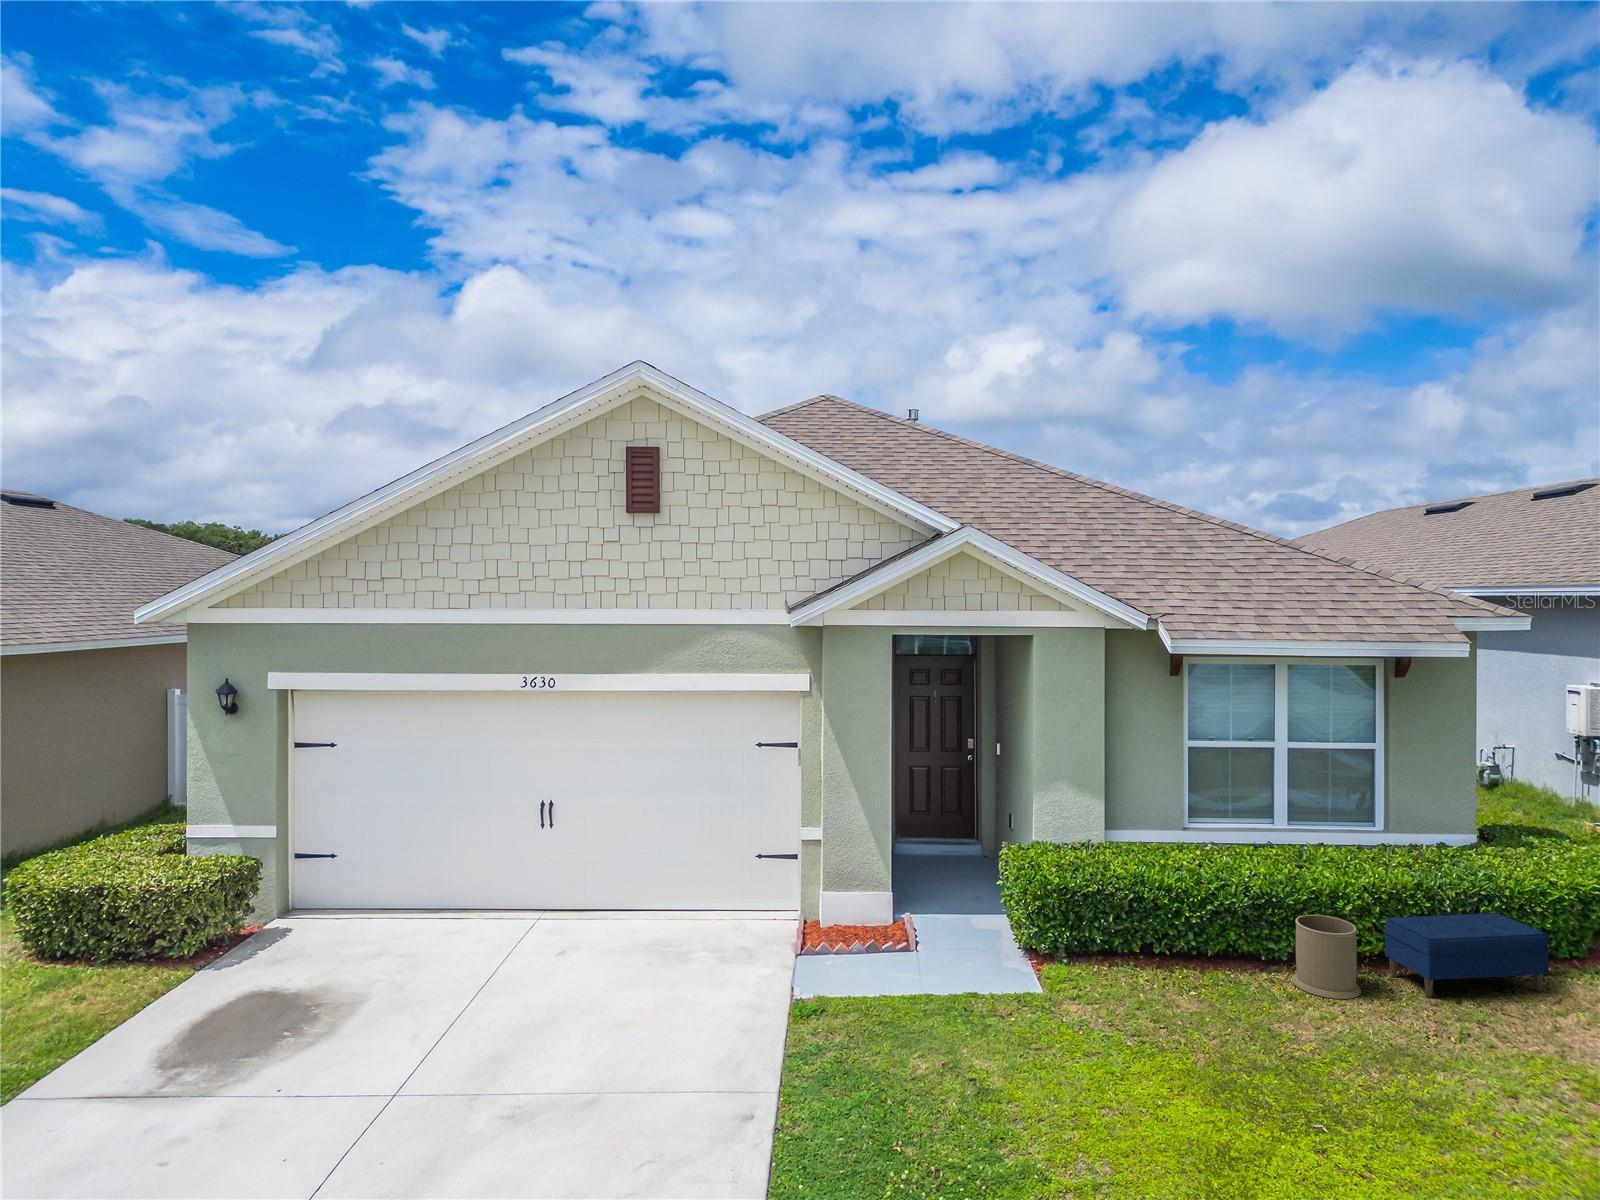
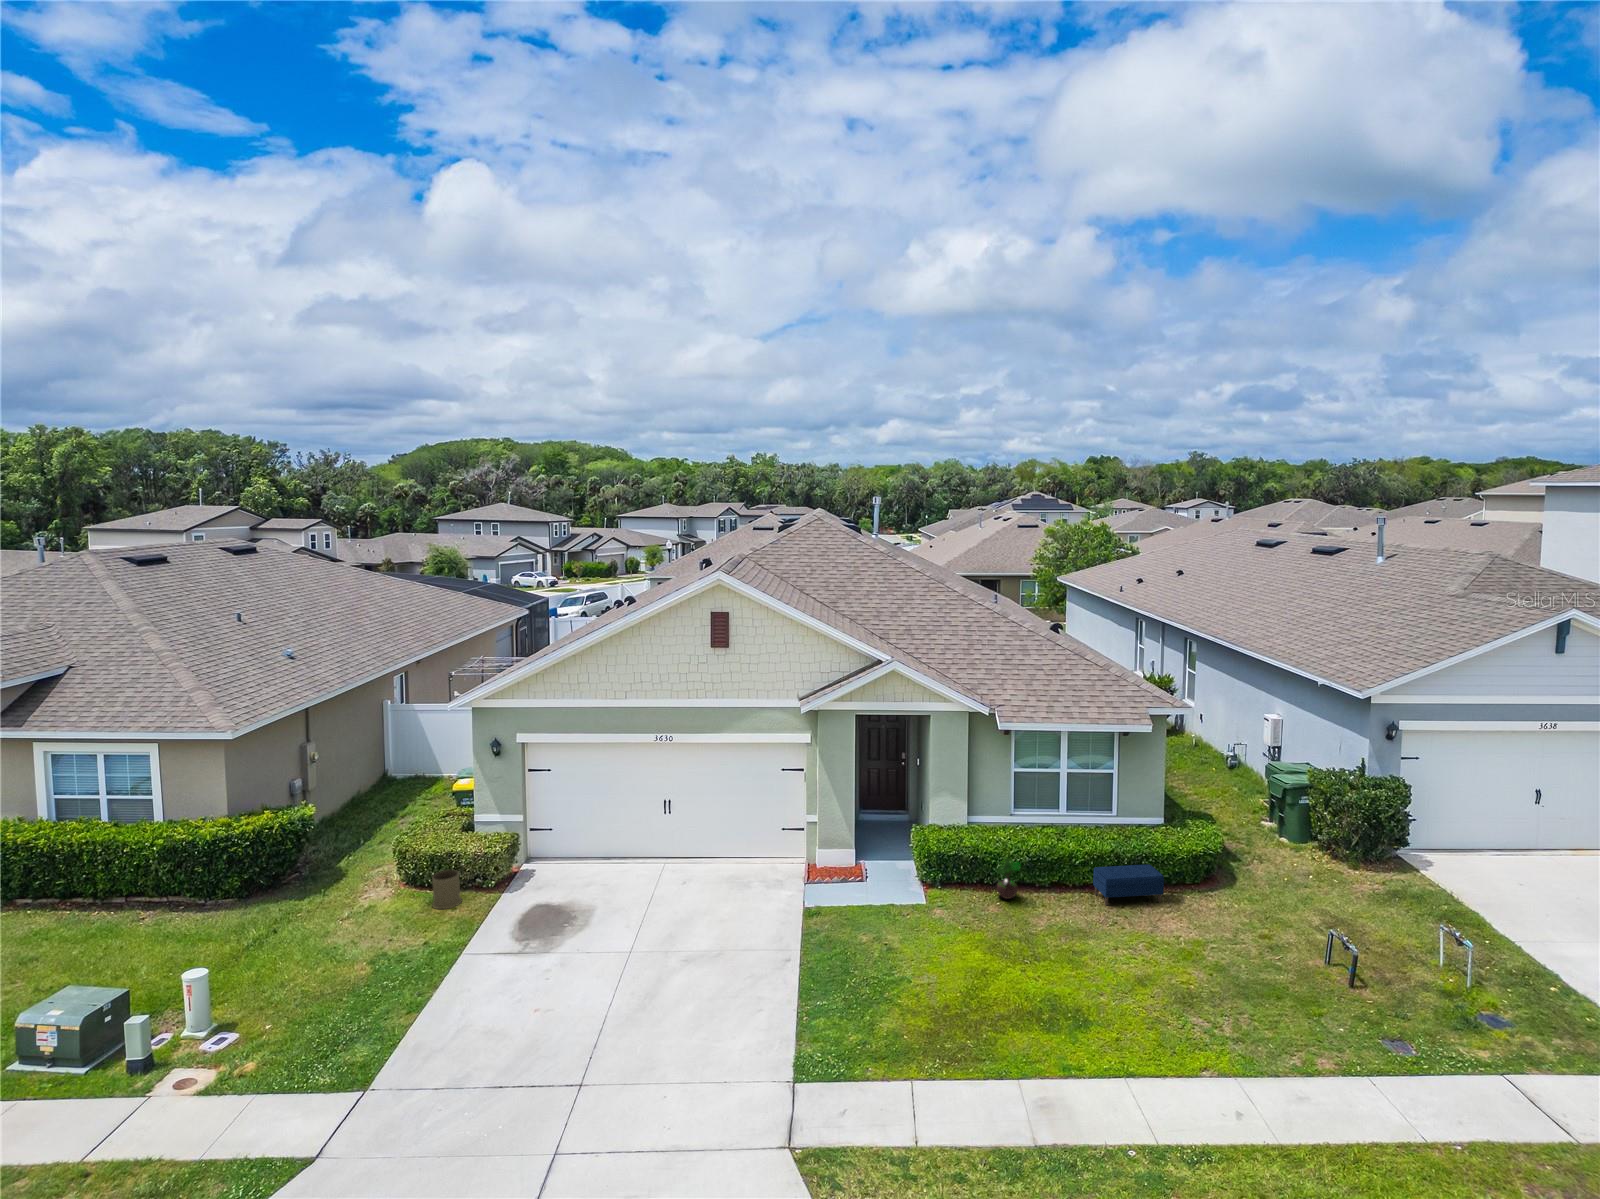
potted tree: none [1182,888,1243,983] -> present [997,857,1019,899]
trash can: present [1292,915,1361,999] -> present [432,870,462,909]

